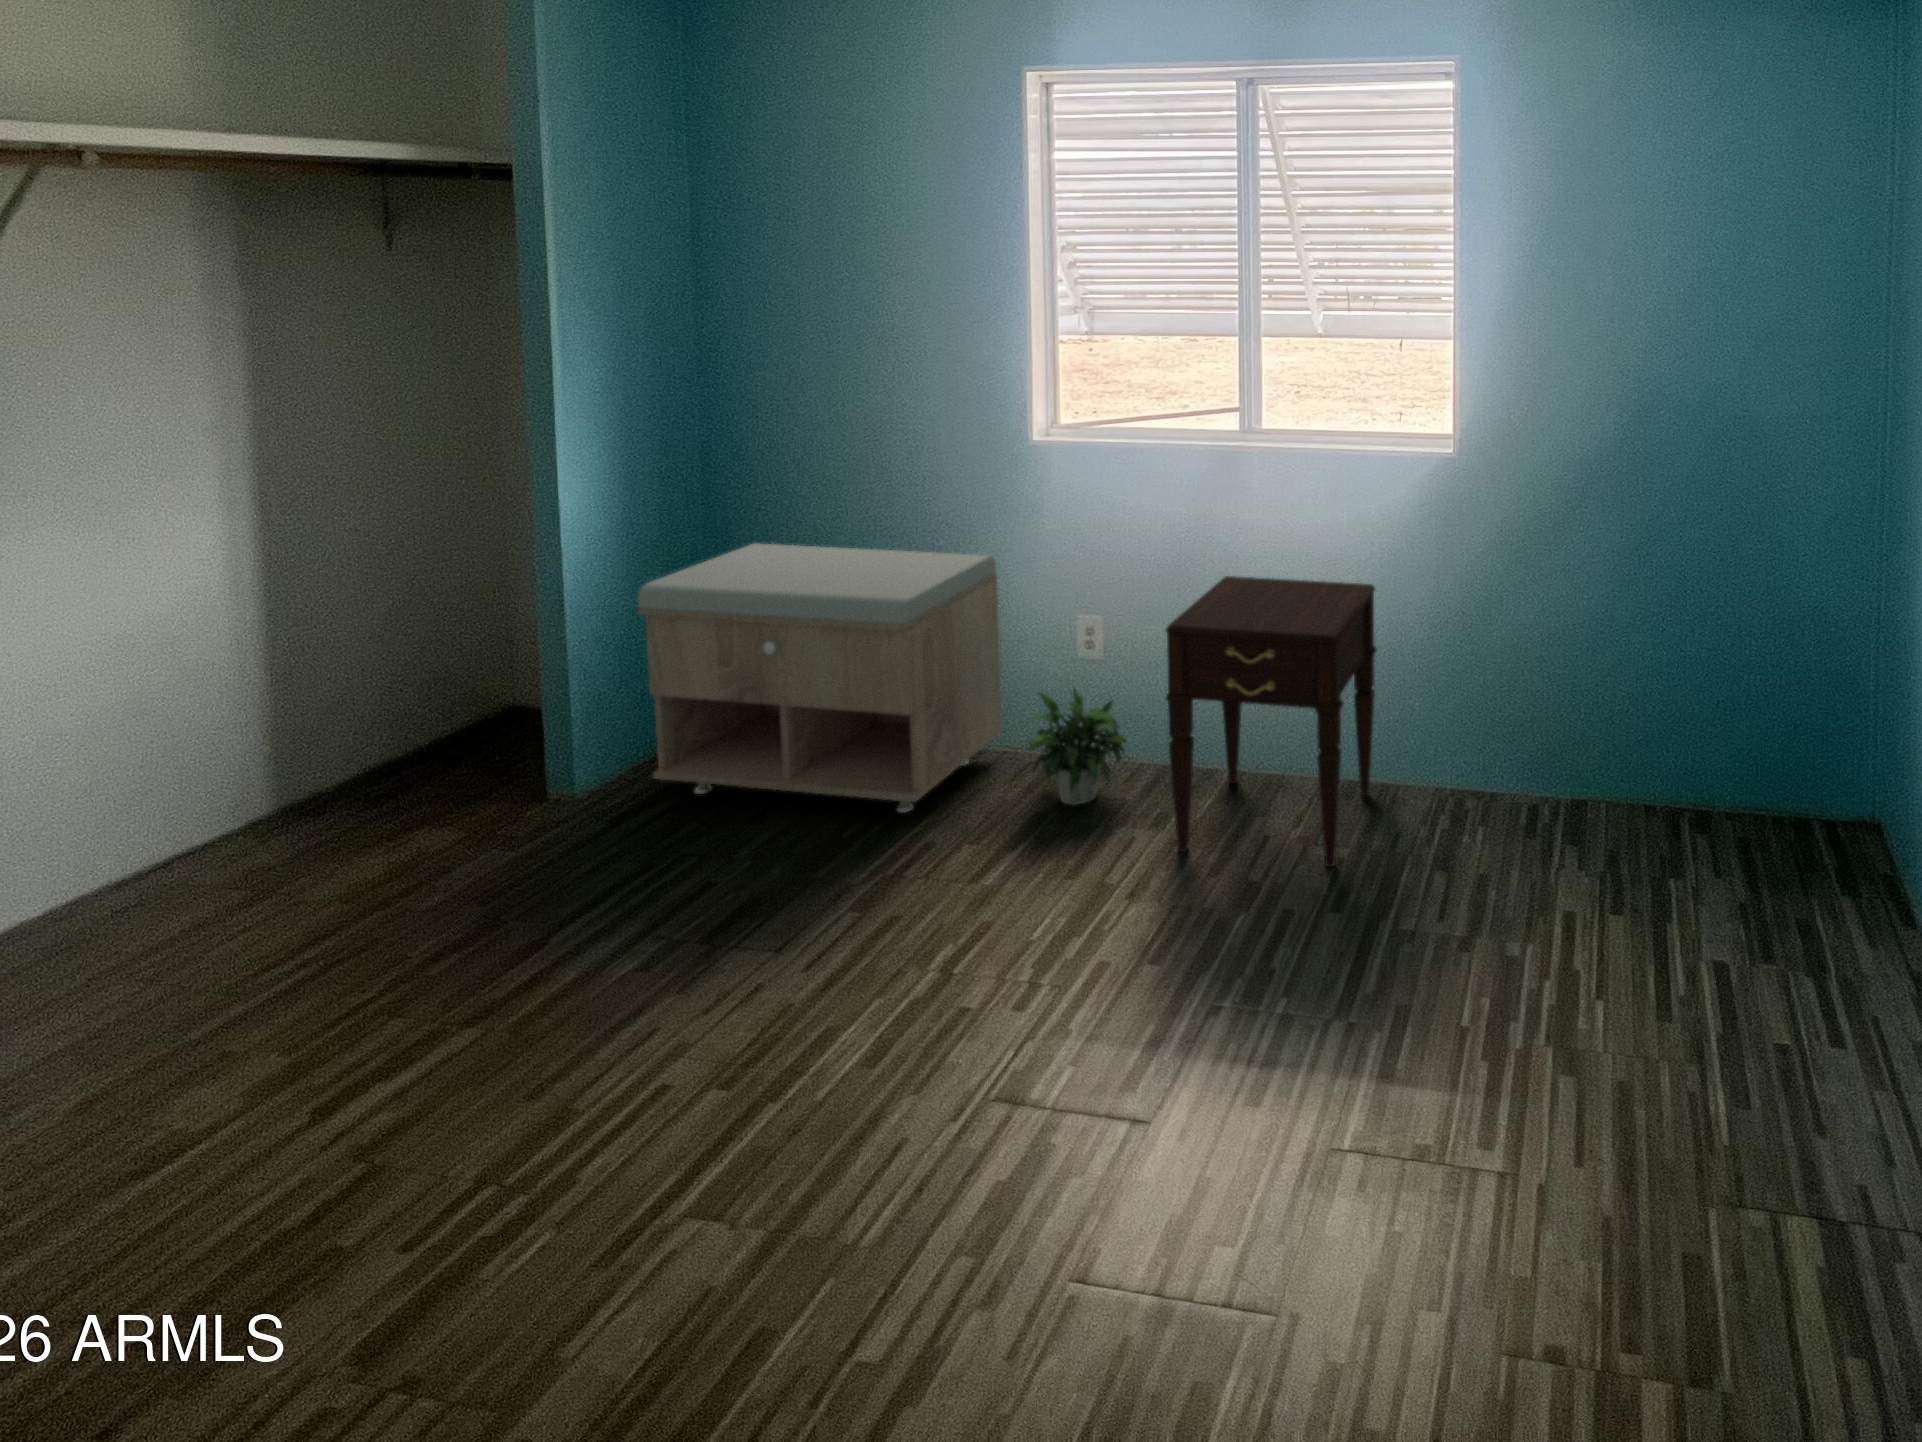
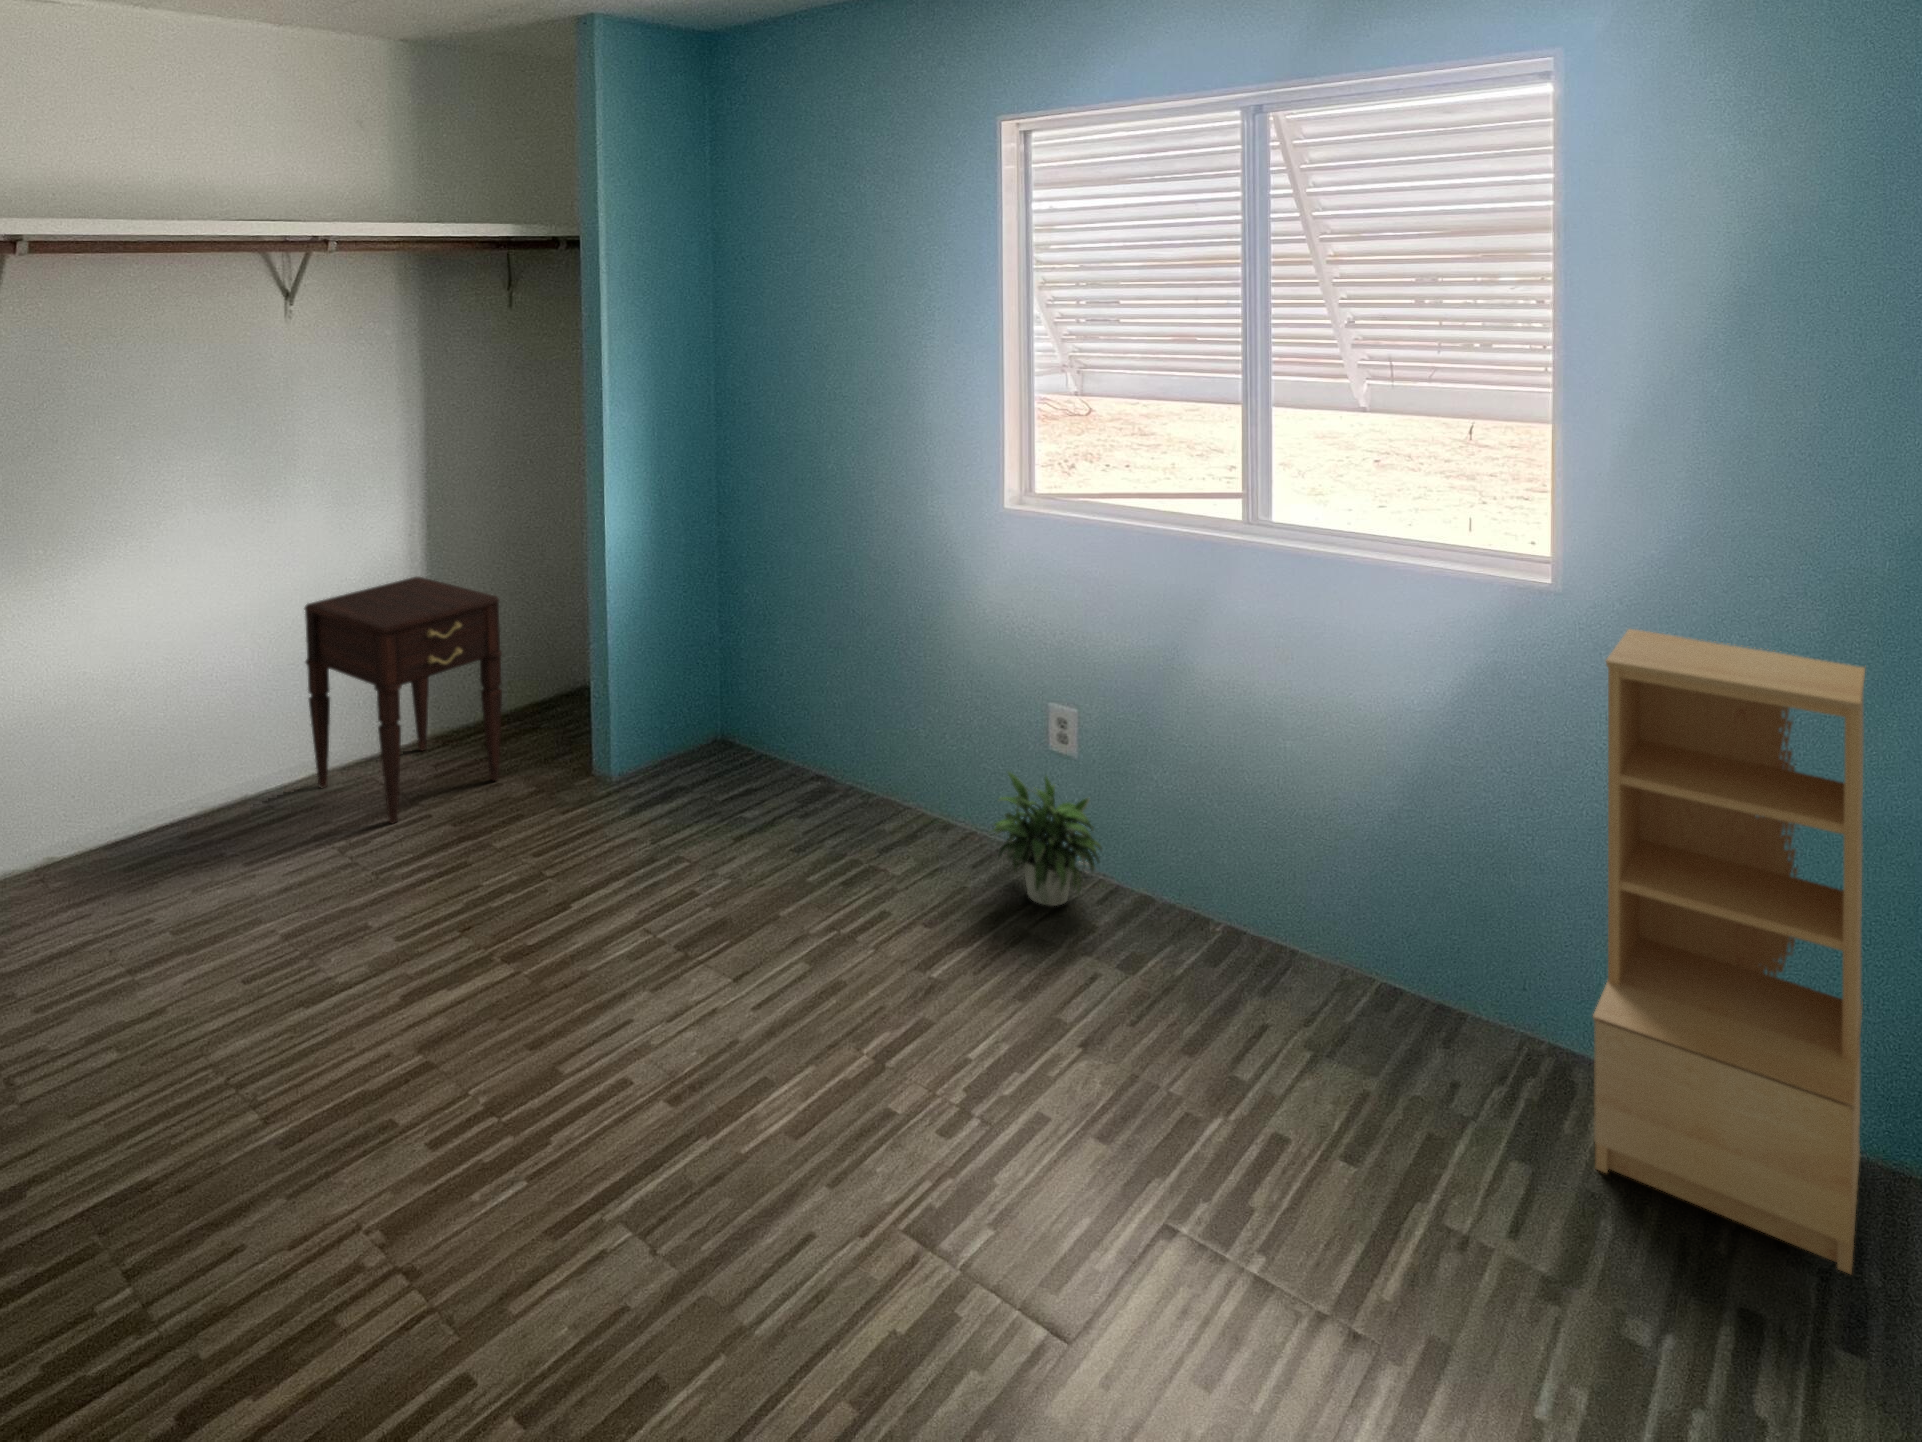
bookshelf: none [1484,486,1623,884] -> present [1593,629,1865,1274]
storage bench: present [638,543,1002,813] -> none [663,574,974,865]
nightstand: present [1166,576,1376,867] -> present [304,576,502,823]

